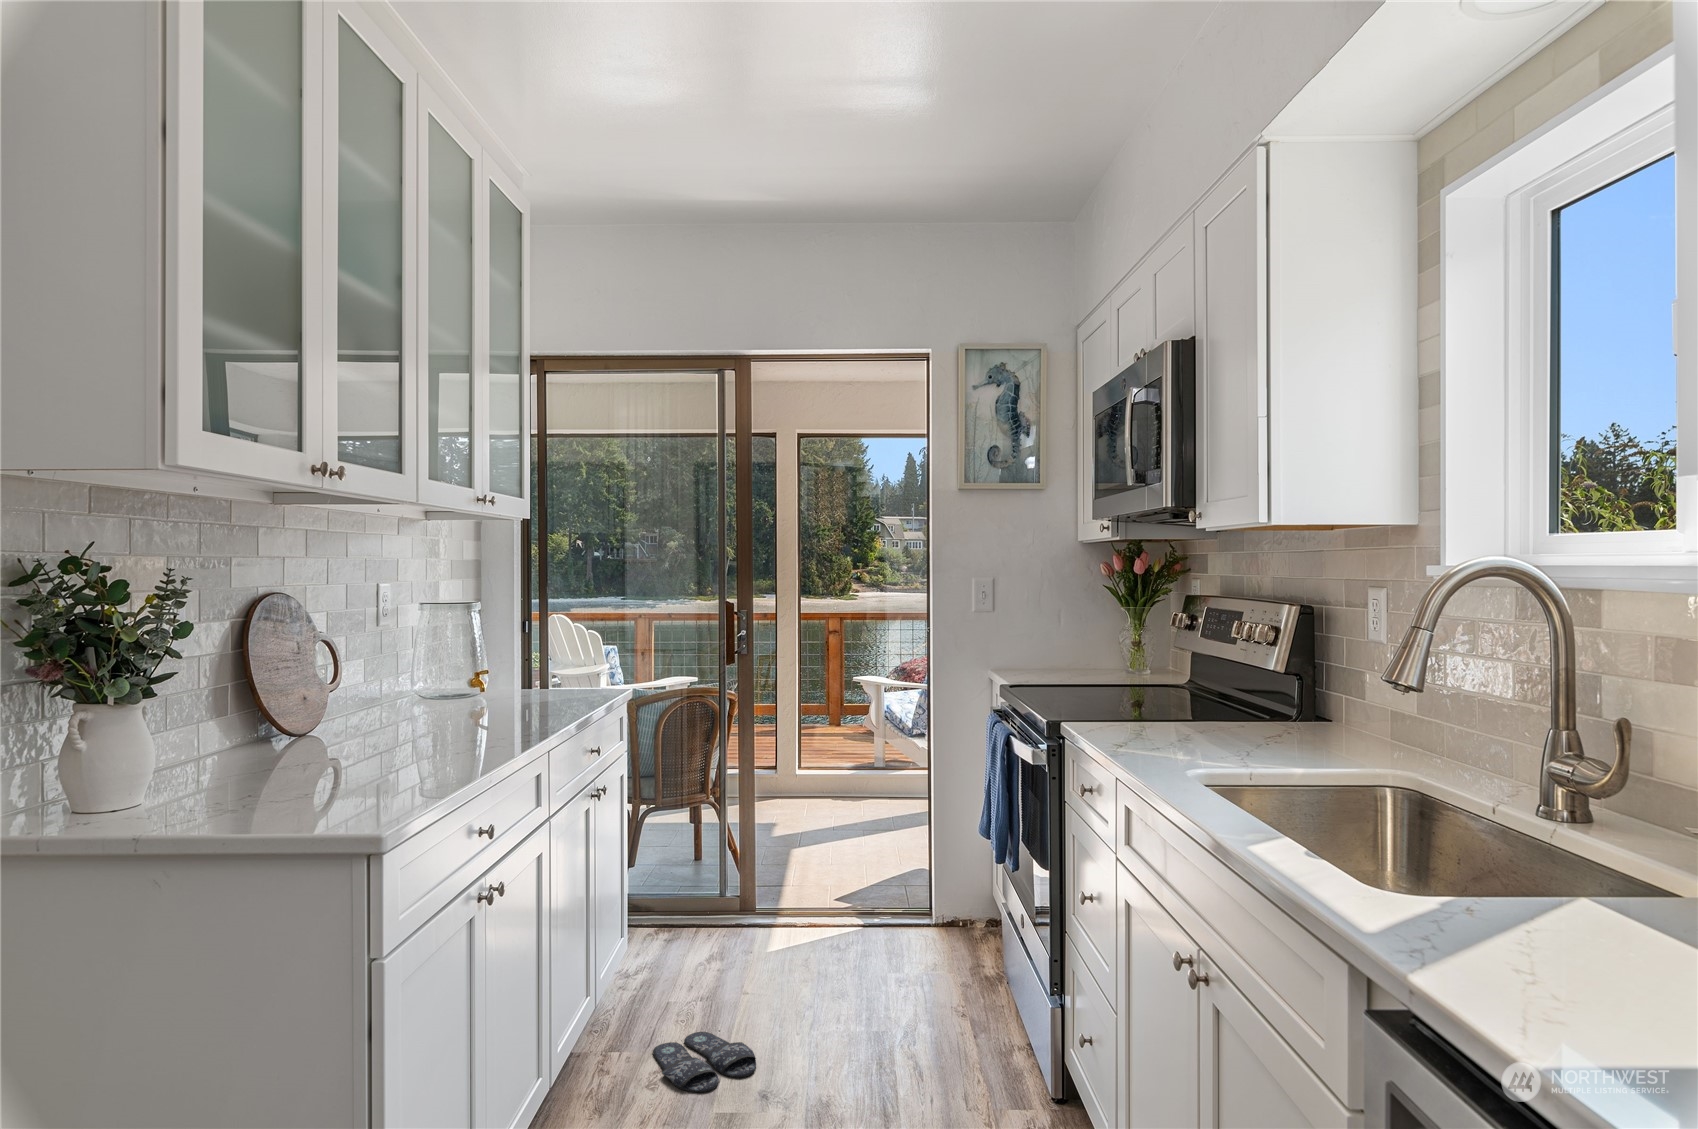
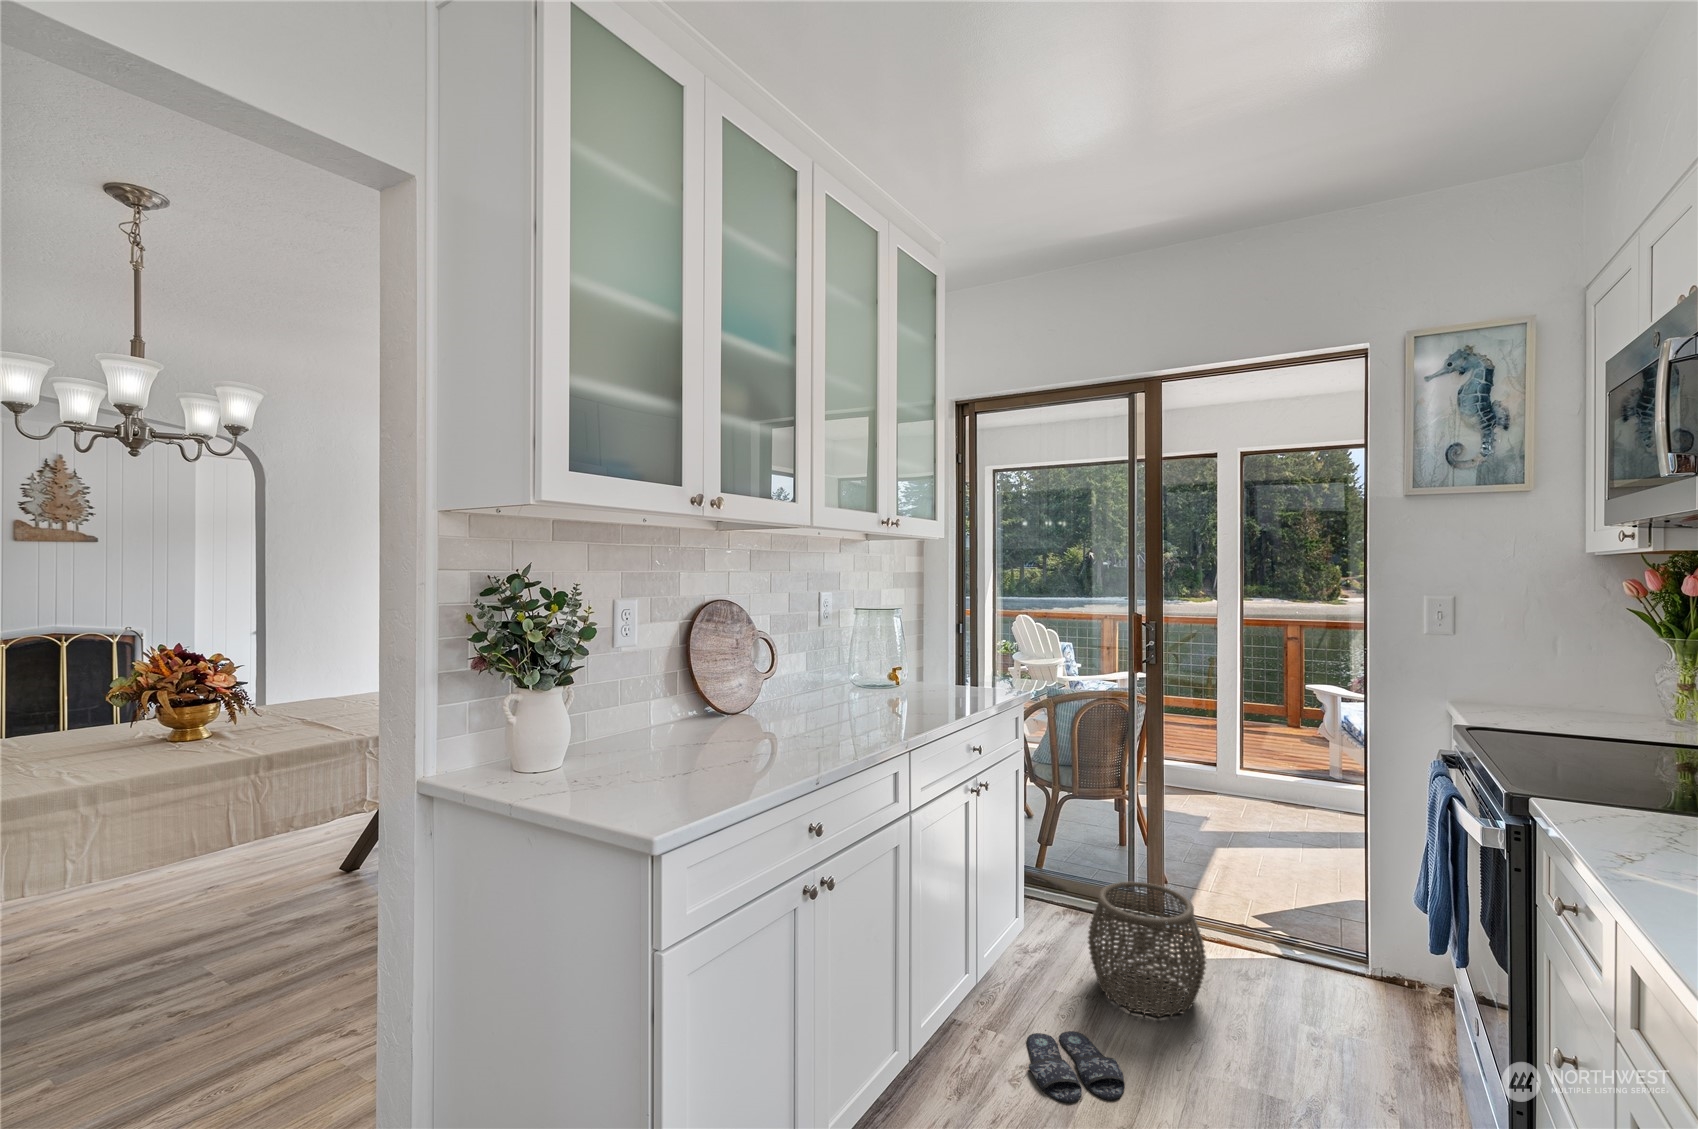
woven basket: none [699,874,811,1001] -> present [1088,882,1206,1017]

